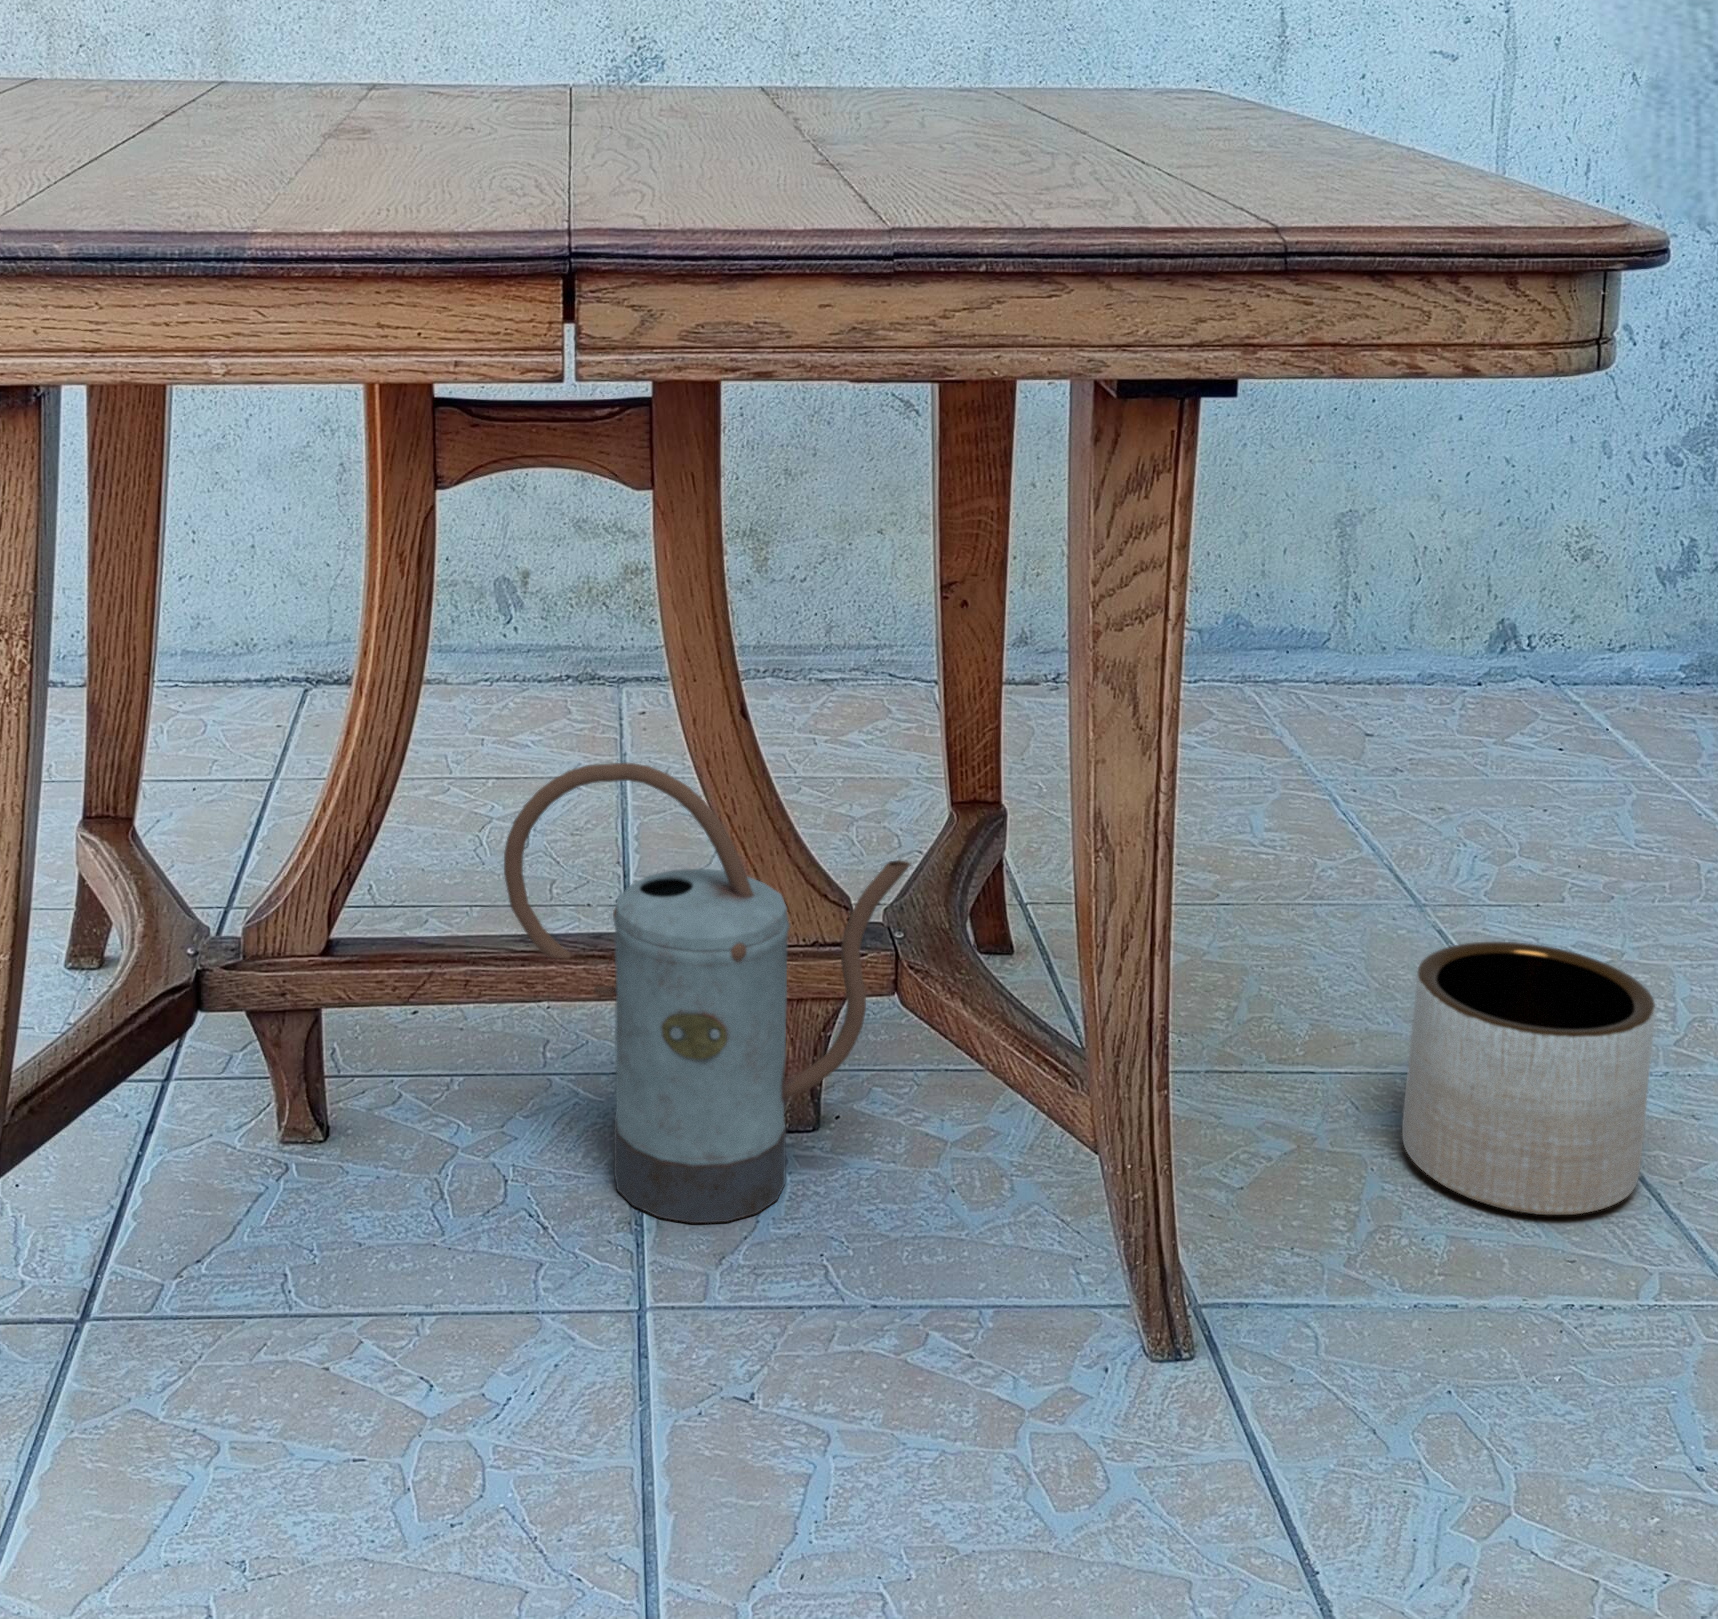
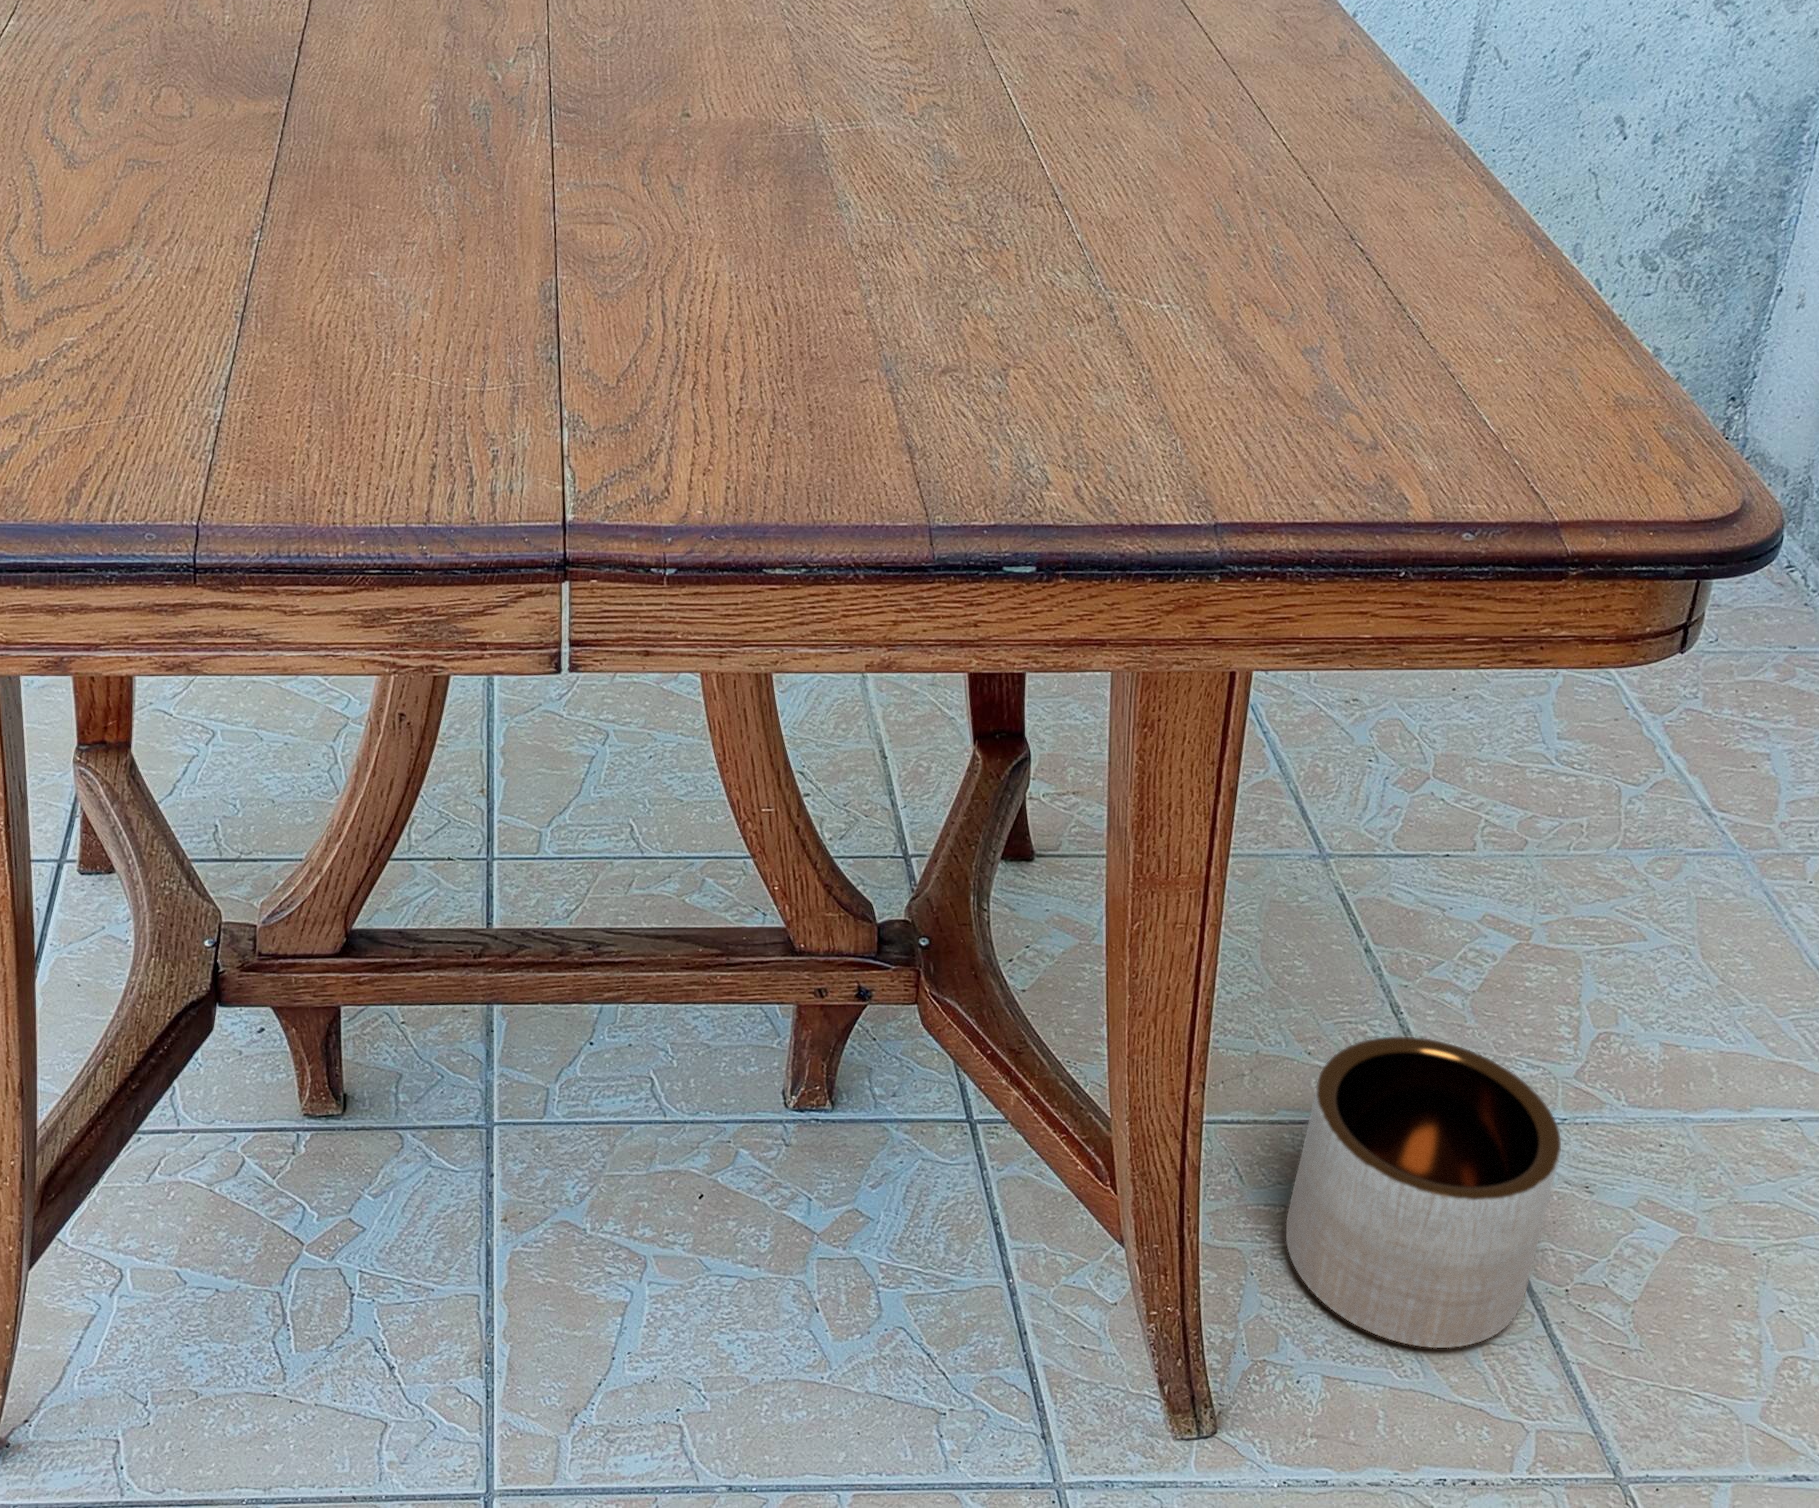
watering can: present [504,763,911,1223] -> none [347,912,788,1358]

